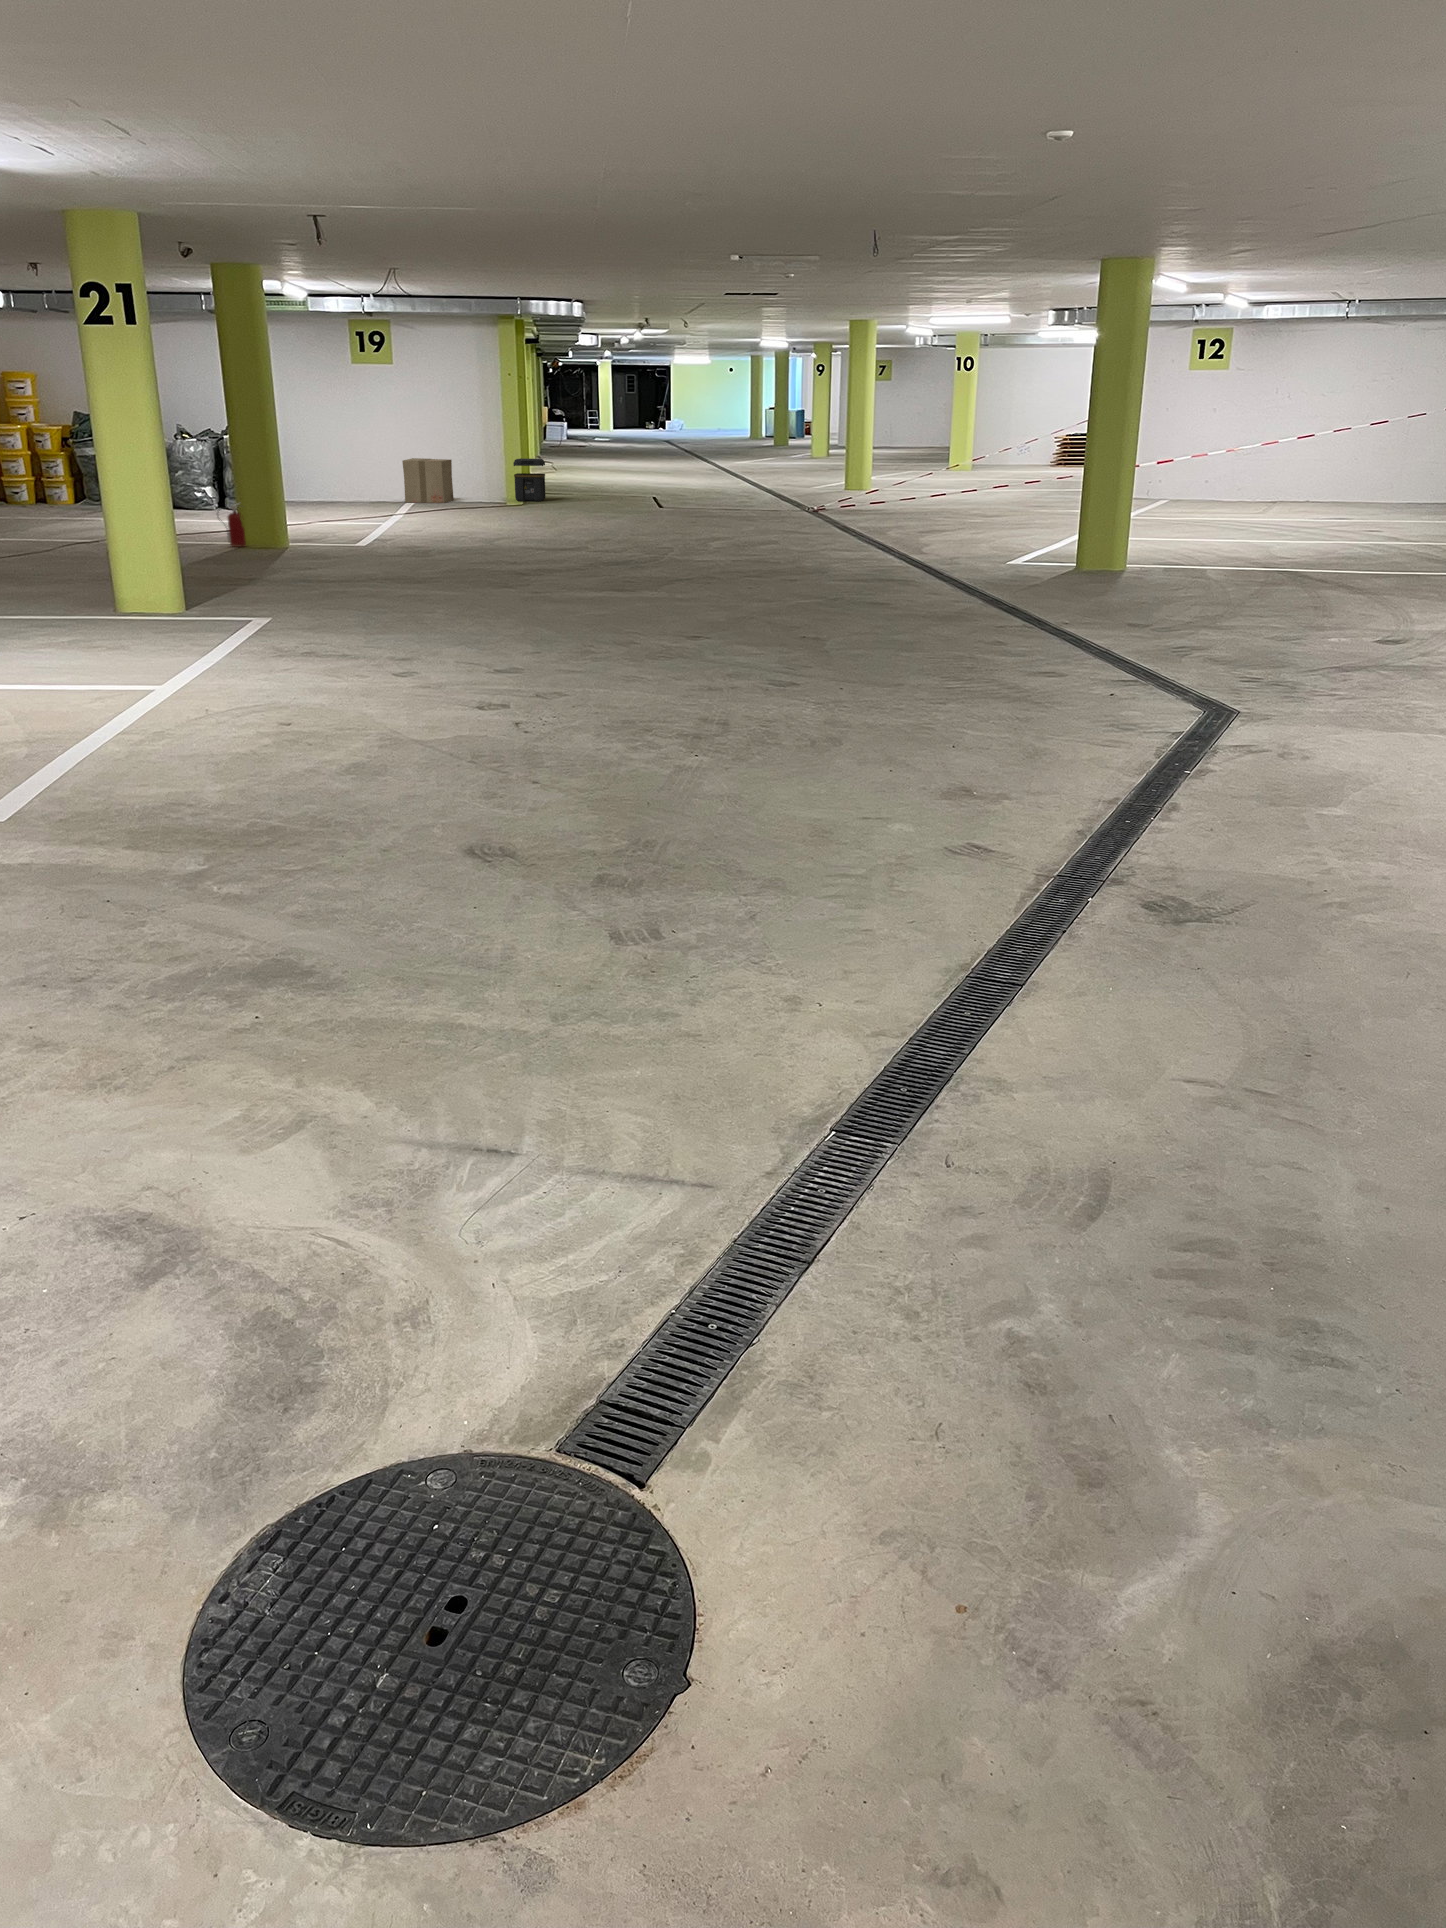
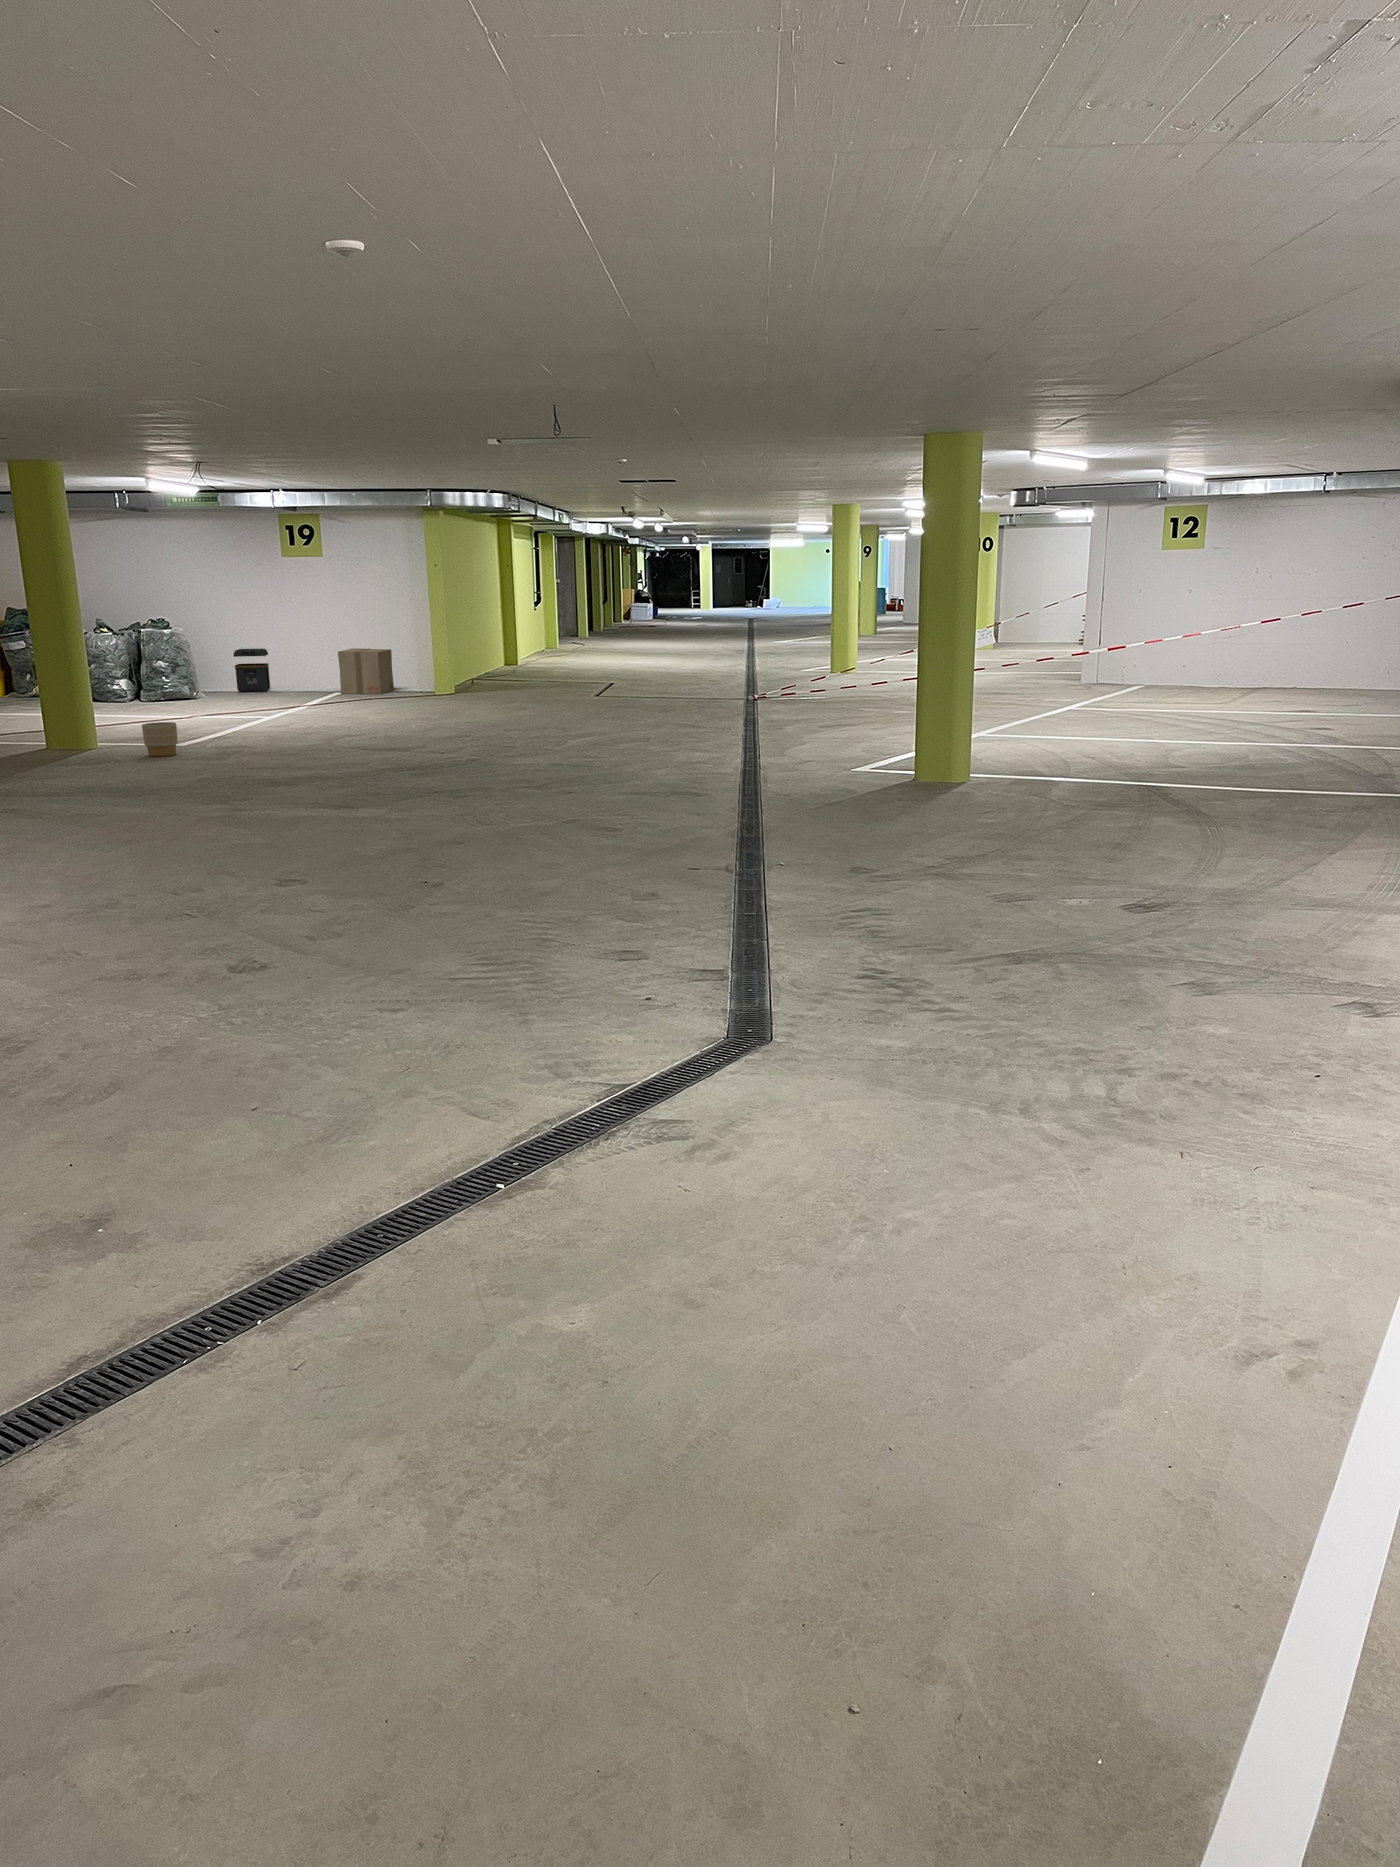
toolbox: present [513,458,546,501] -> present [234,648,270,692]
fire extinguisher: present [223,504,246,547] -> none [78,710,112,757]
planter: none [274,516,306,547] -> present [142,722,178,756]

